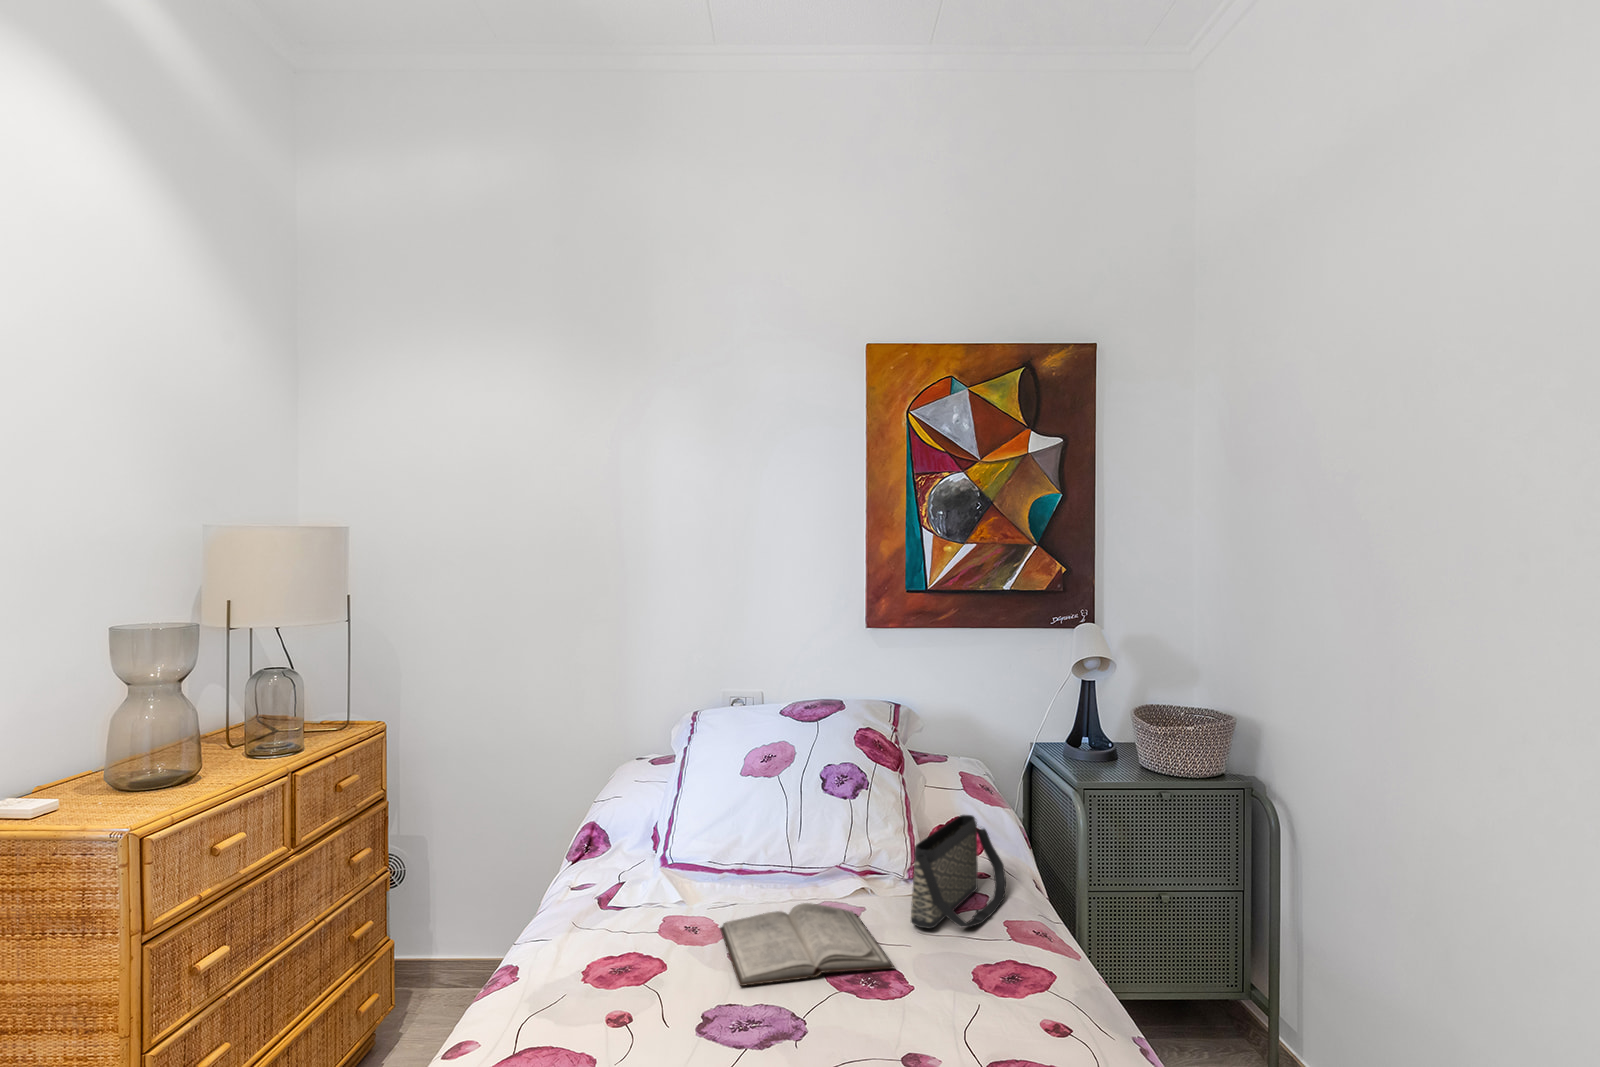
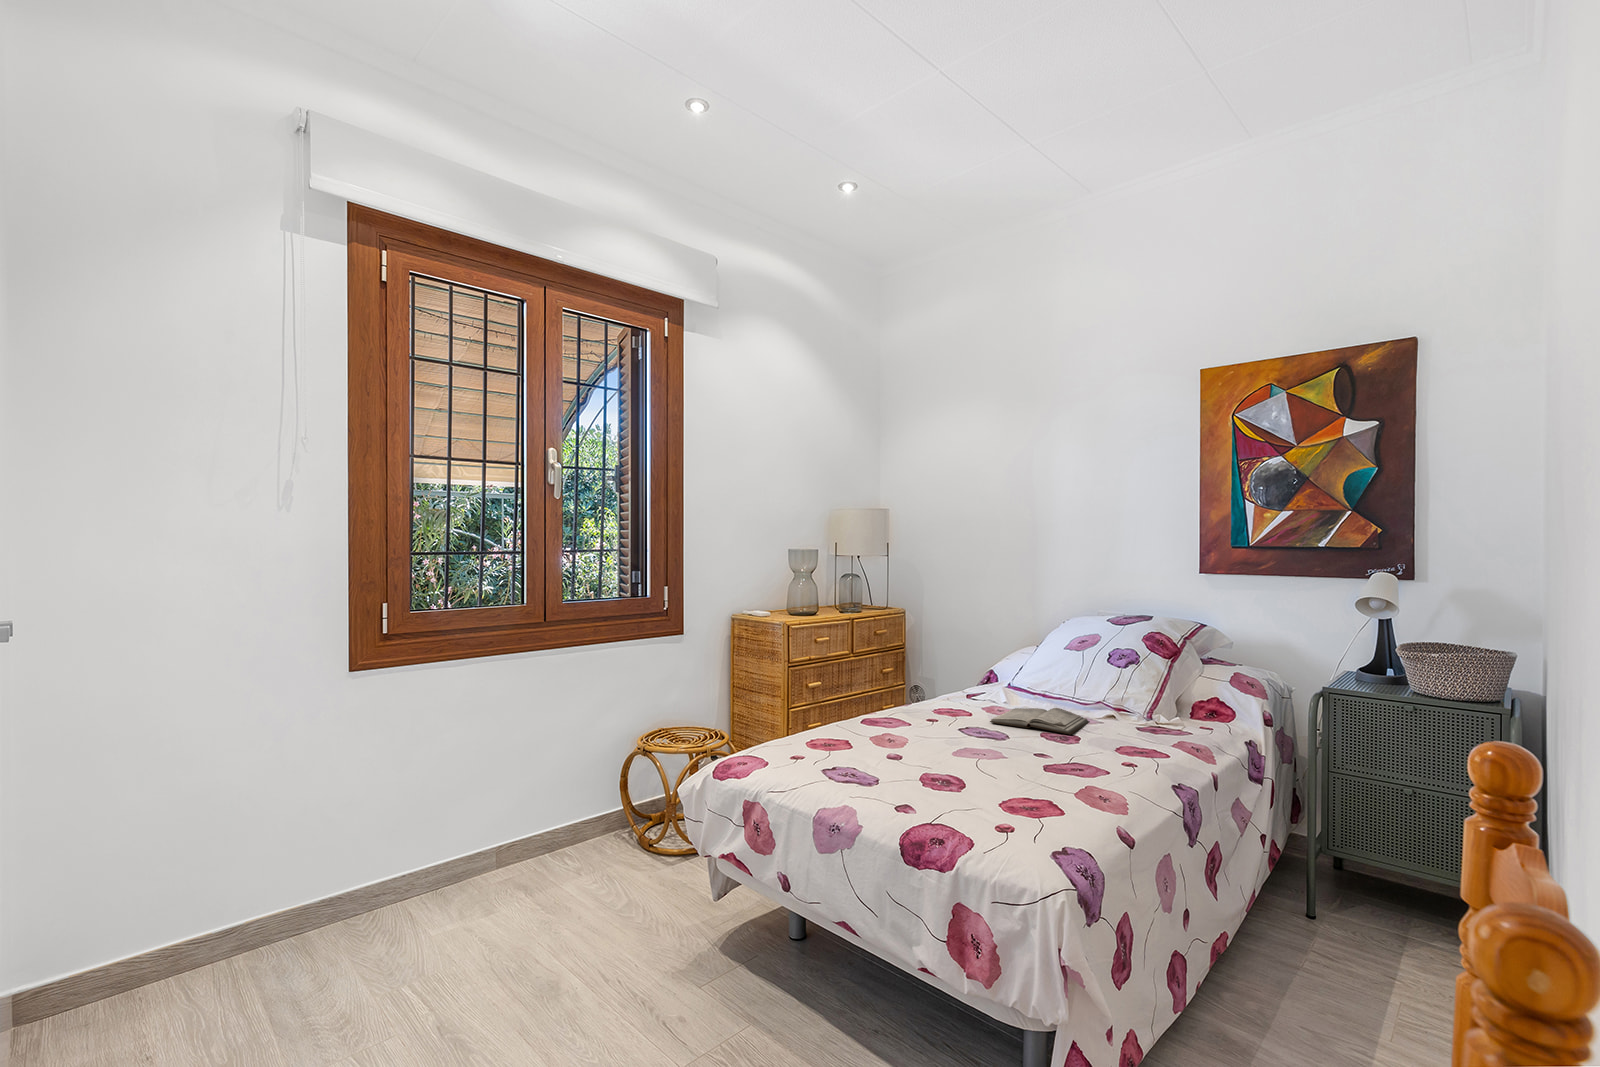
handbag: present [911,815,1006,928] -> none [1108,681,1201,737]

